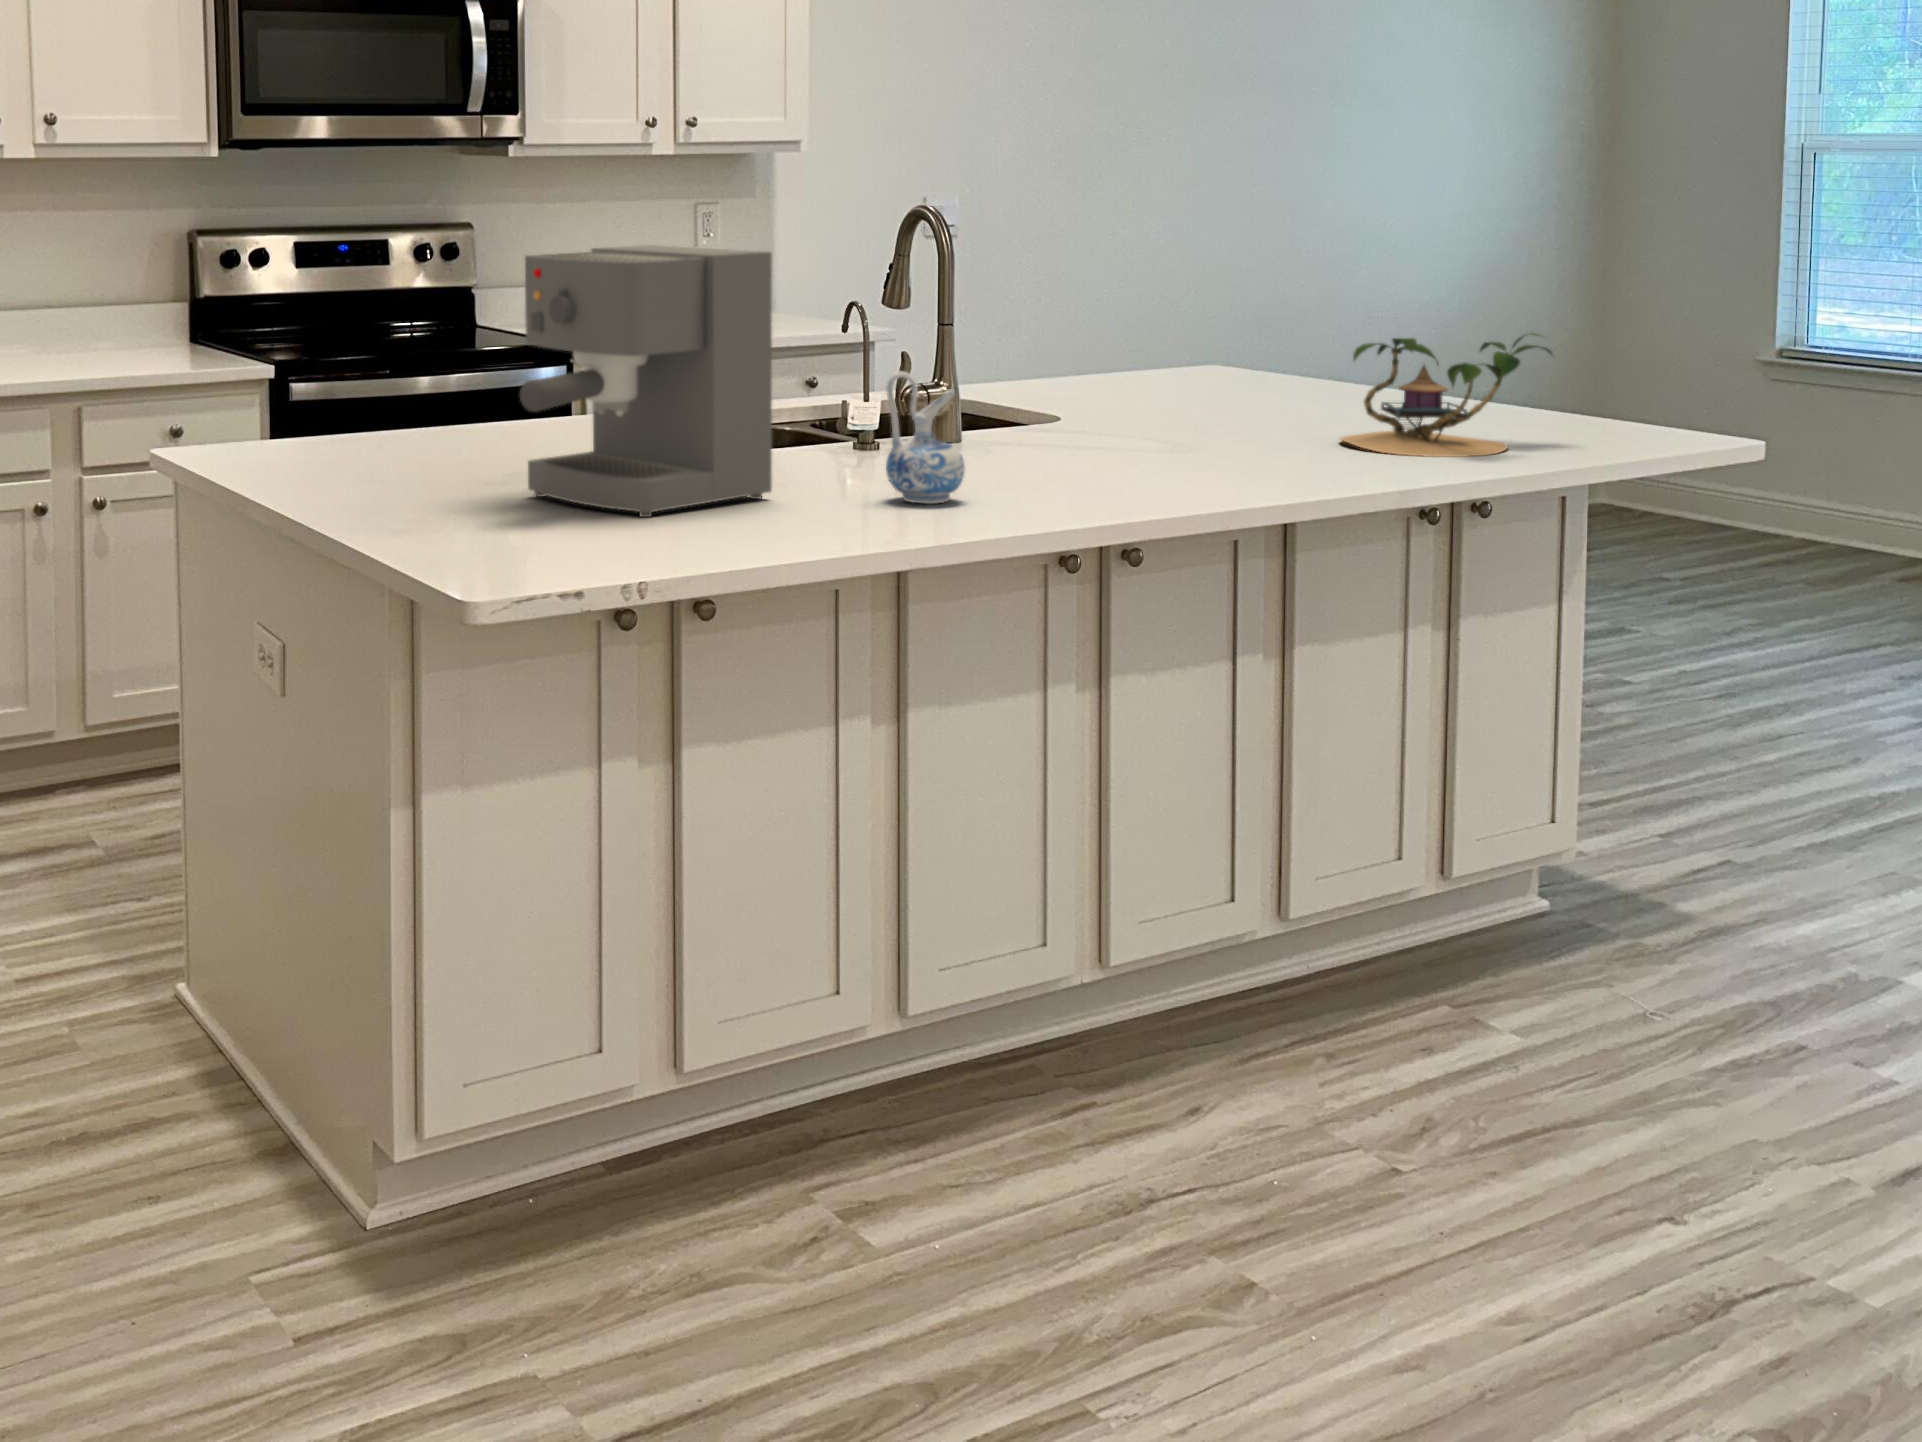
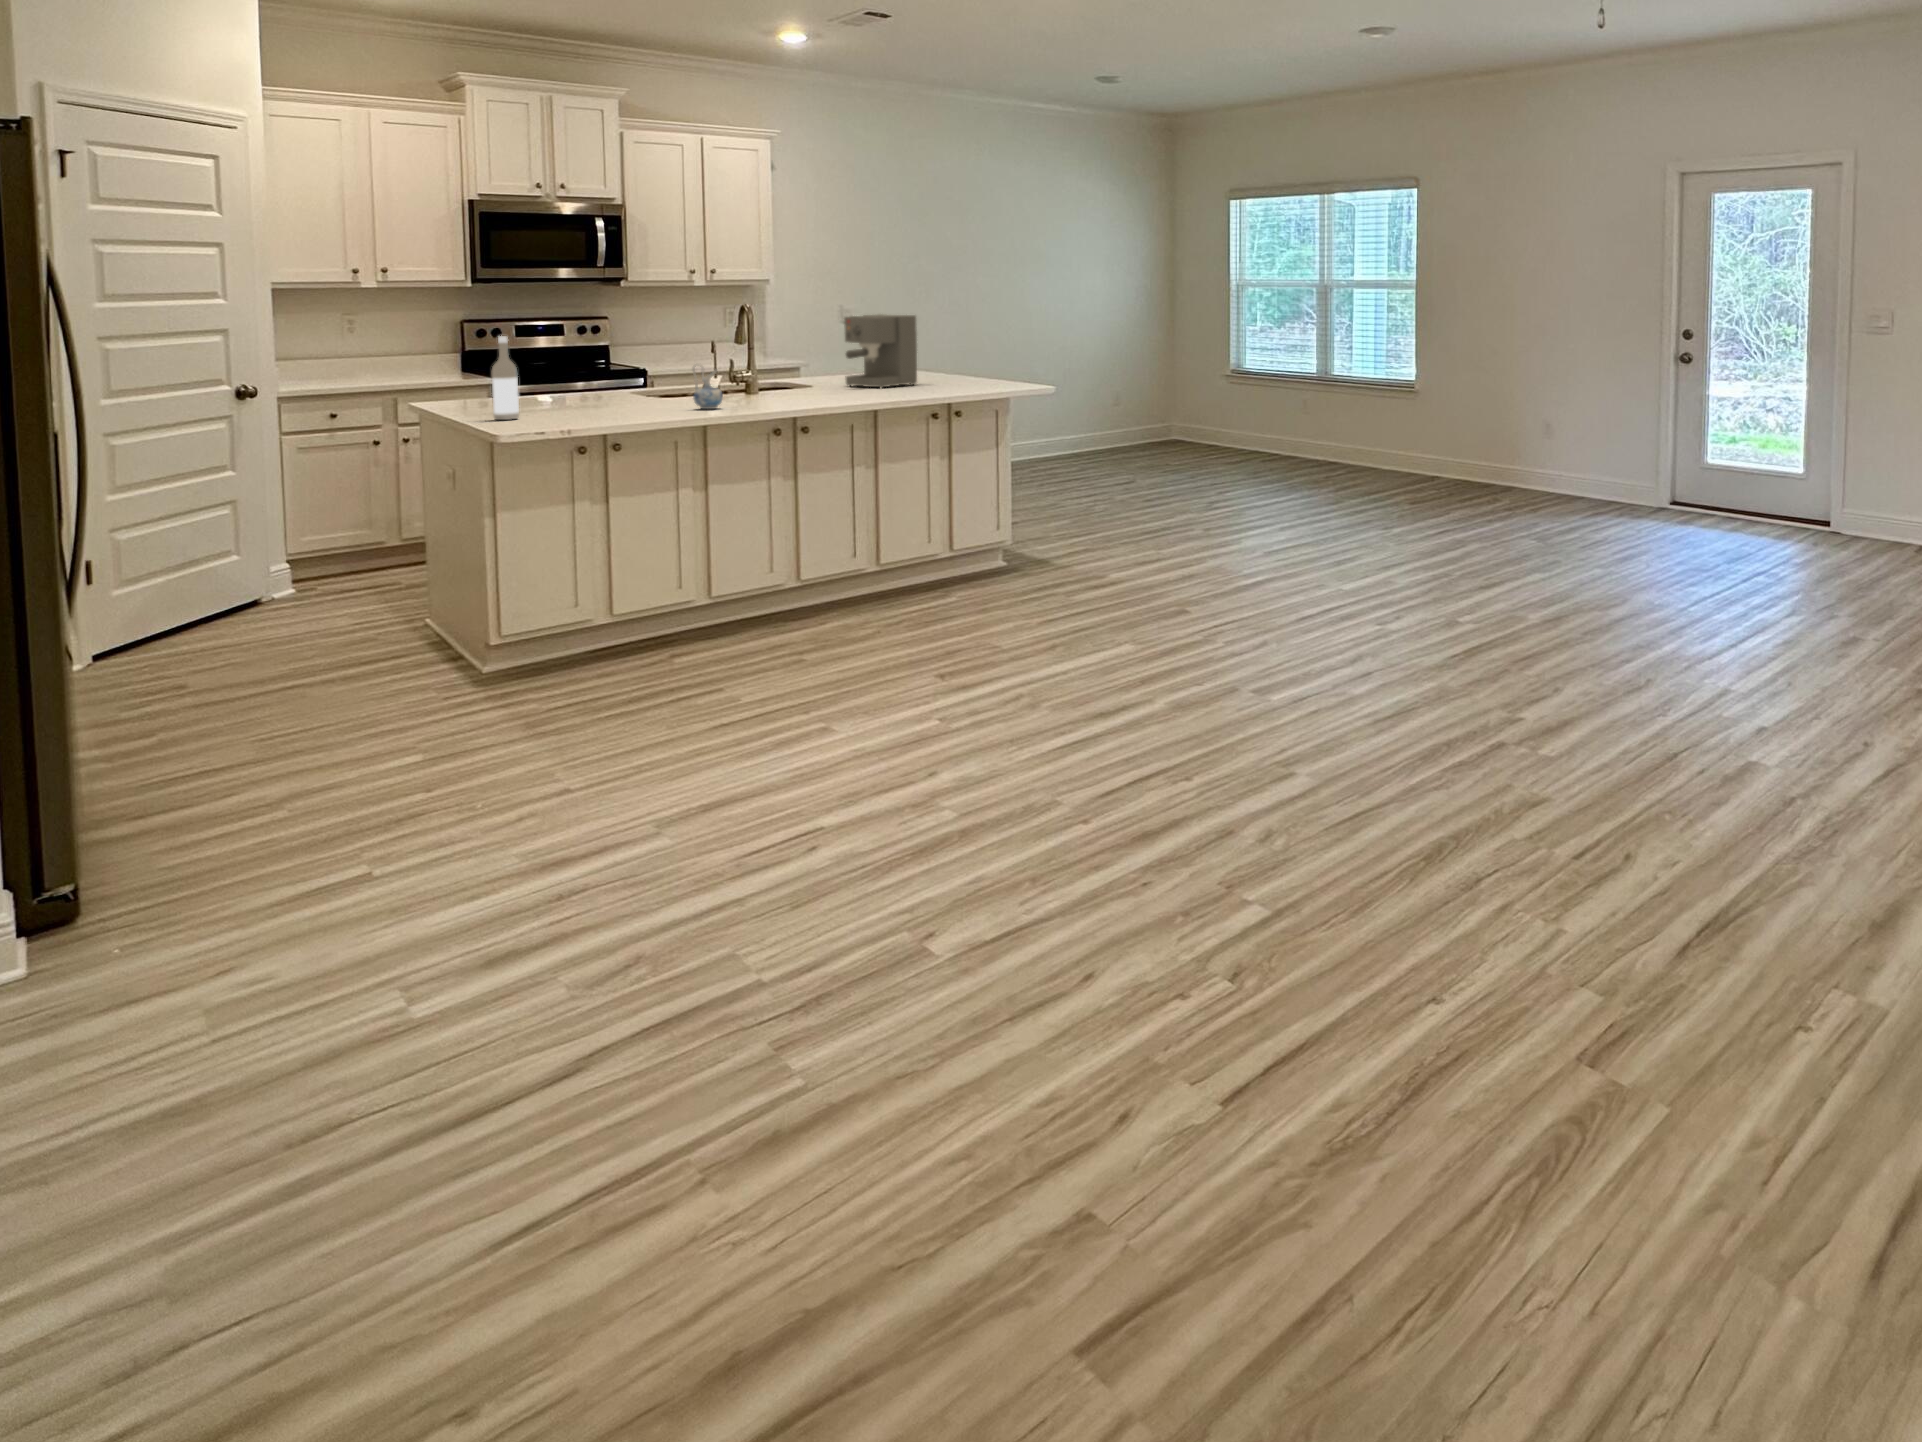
coffee maker: present [520,245,772,517] -> present [844,314,917,388]
wine bottle: none [397,295,463,533] -> present [492,336,519,420]
plant: present [1340,333,1552,457] -> none [901,351,978,395]

